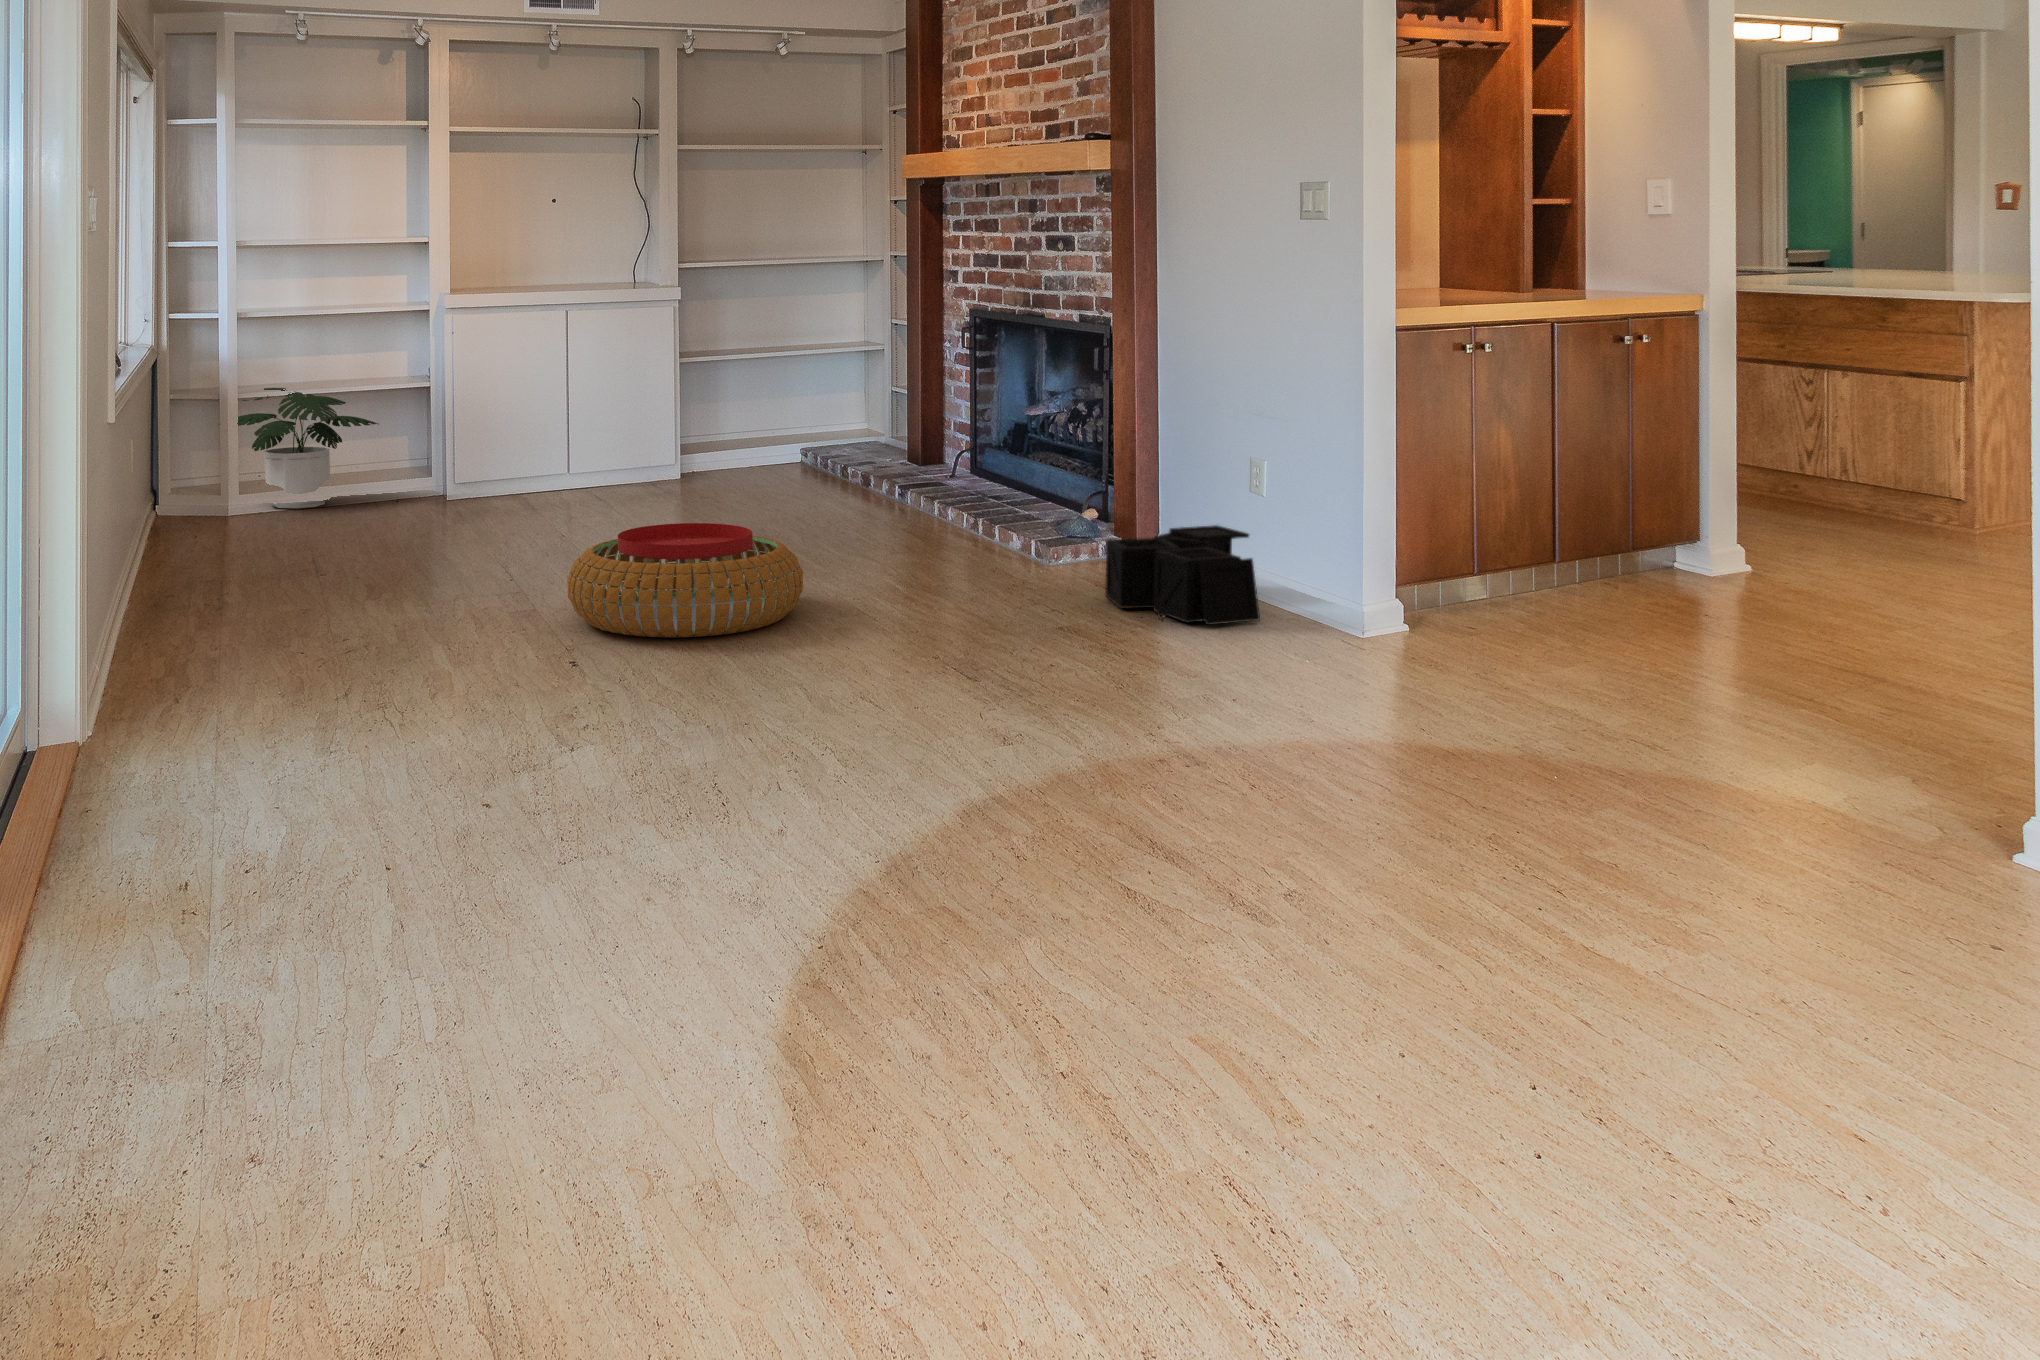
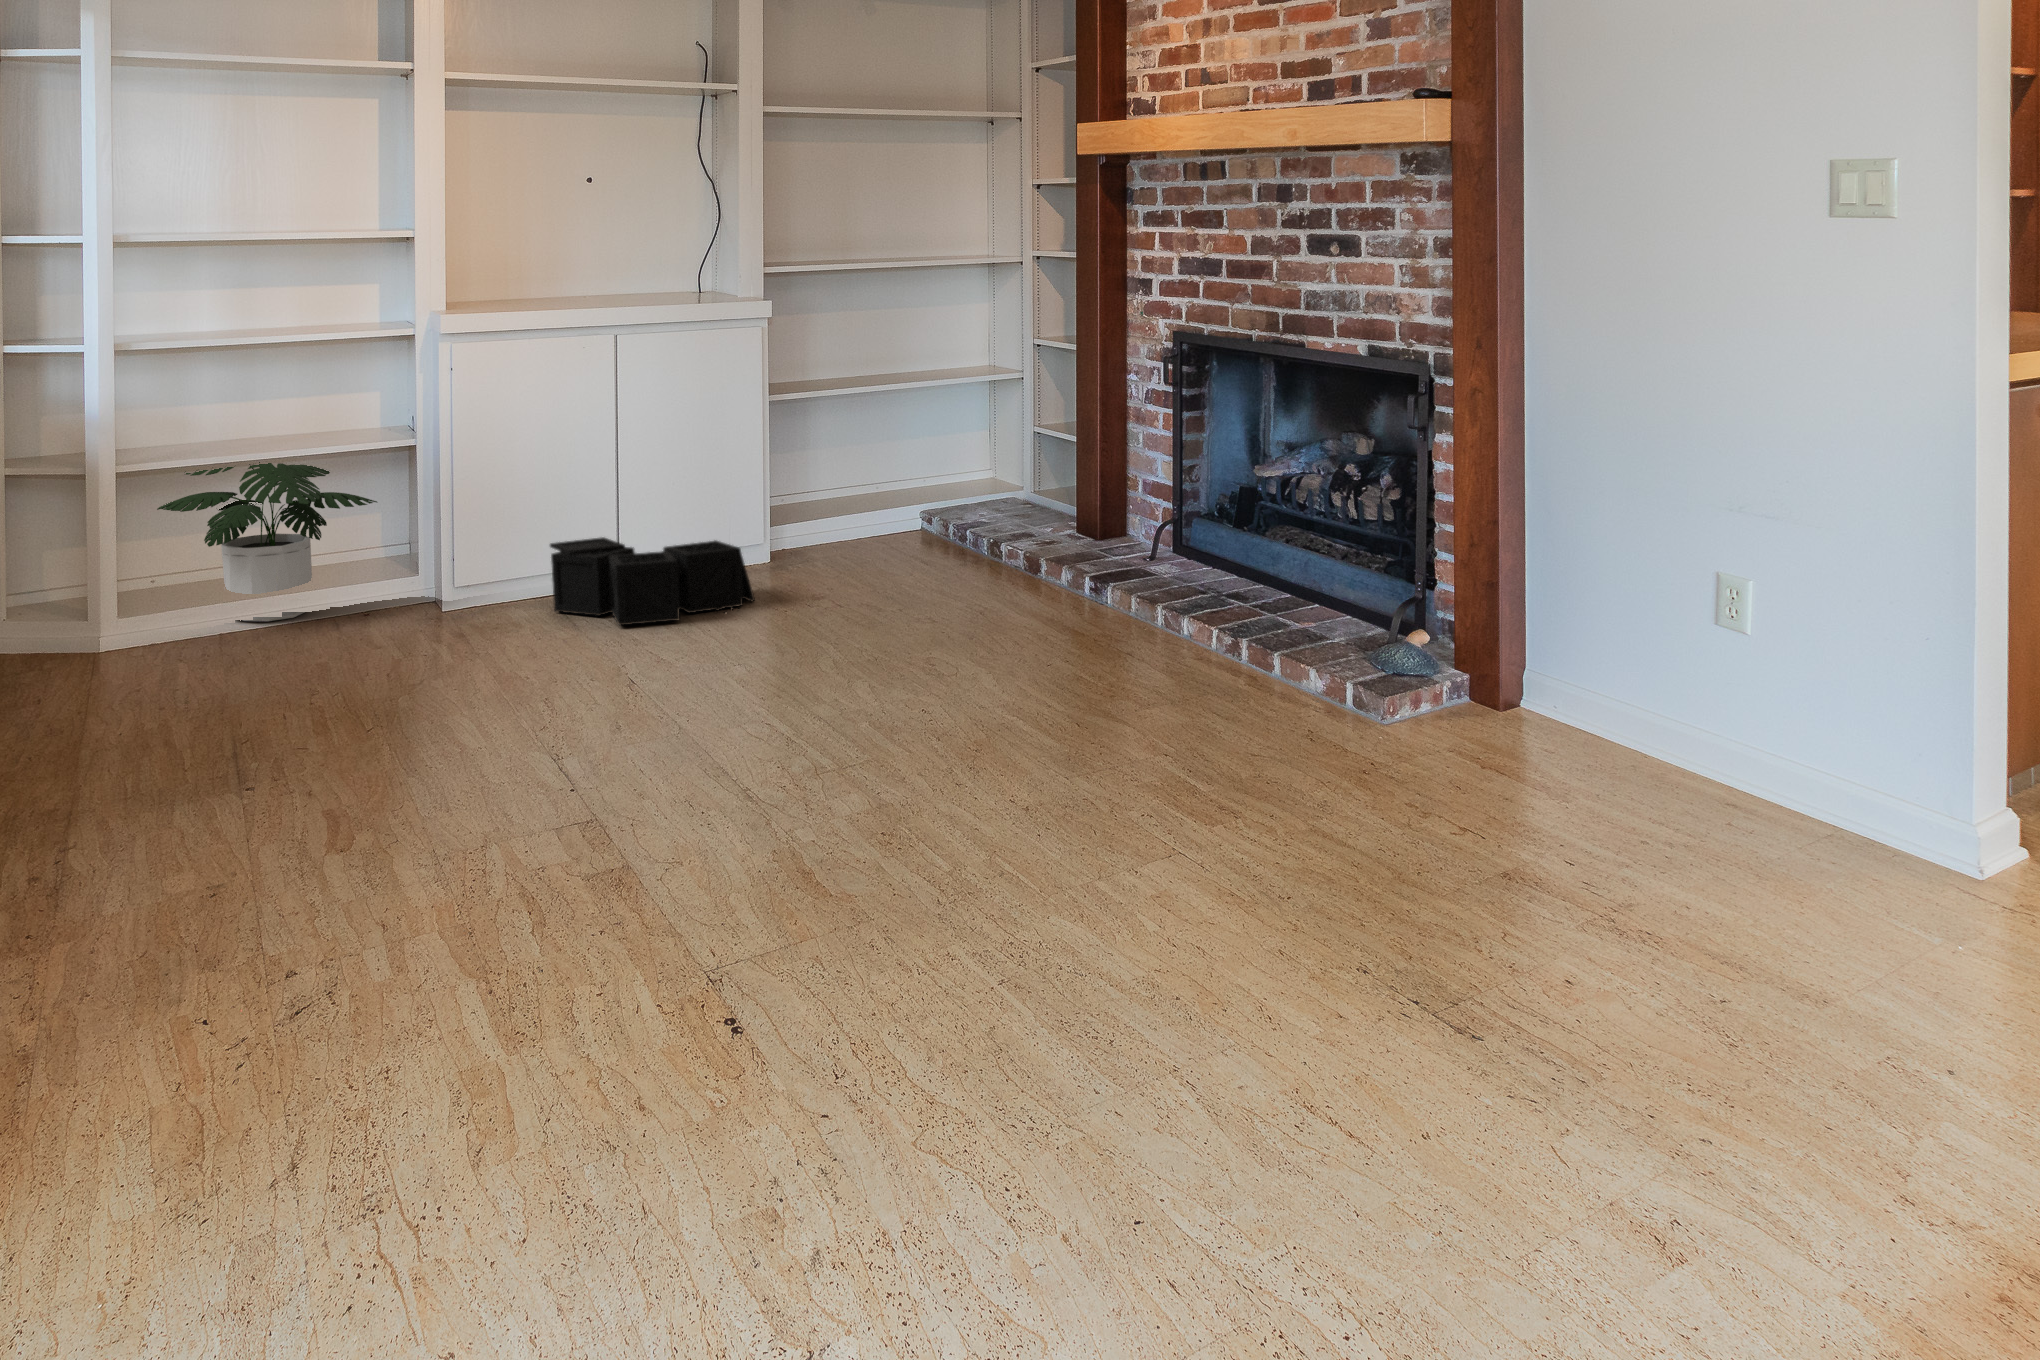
pouf: present [567,523,803,637] -> none [713,695,1076,906]
storage bin: present [1105,525,1260,625] -> present [550,537,755,625]

